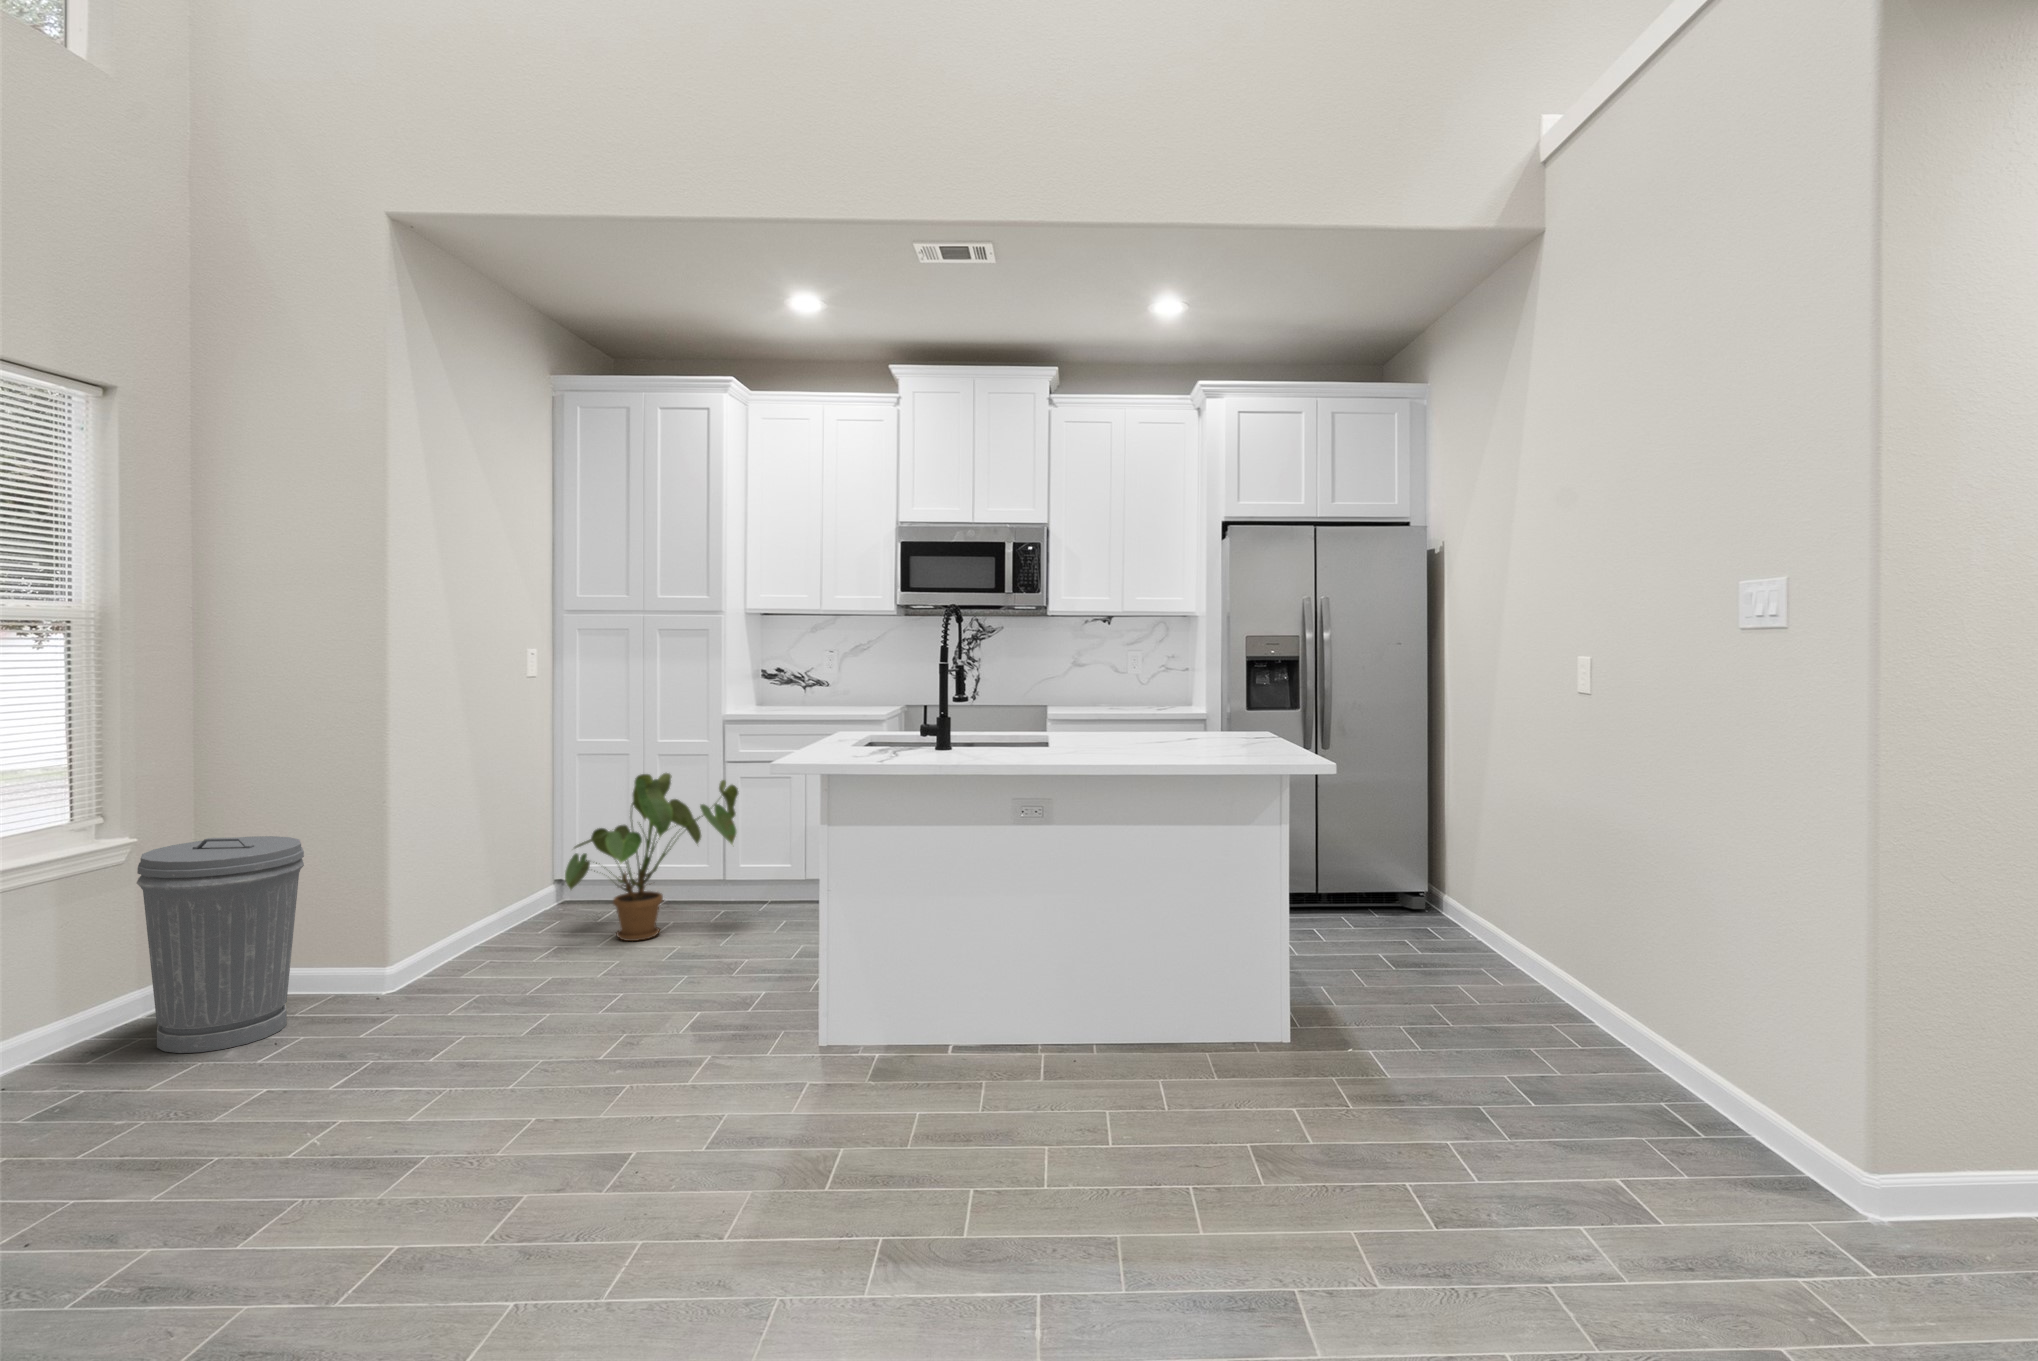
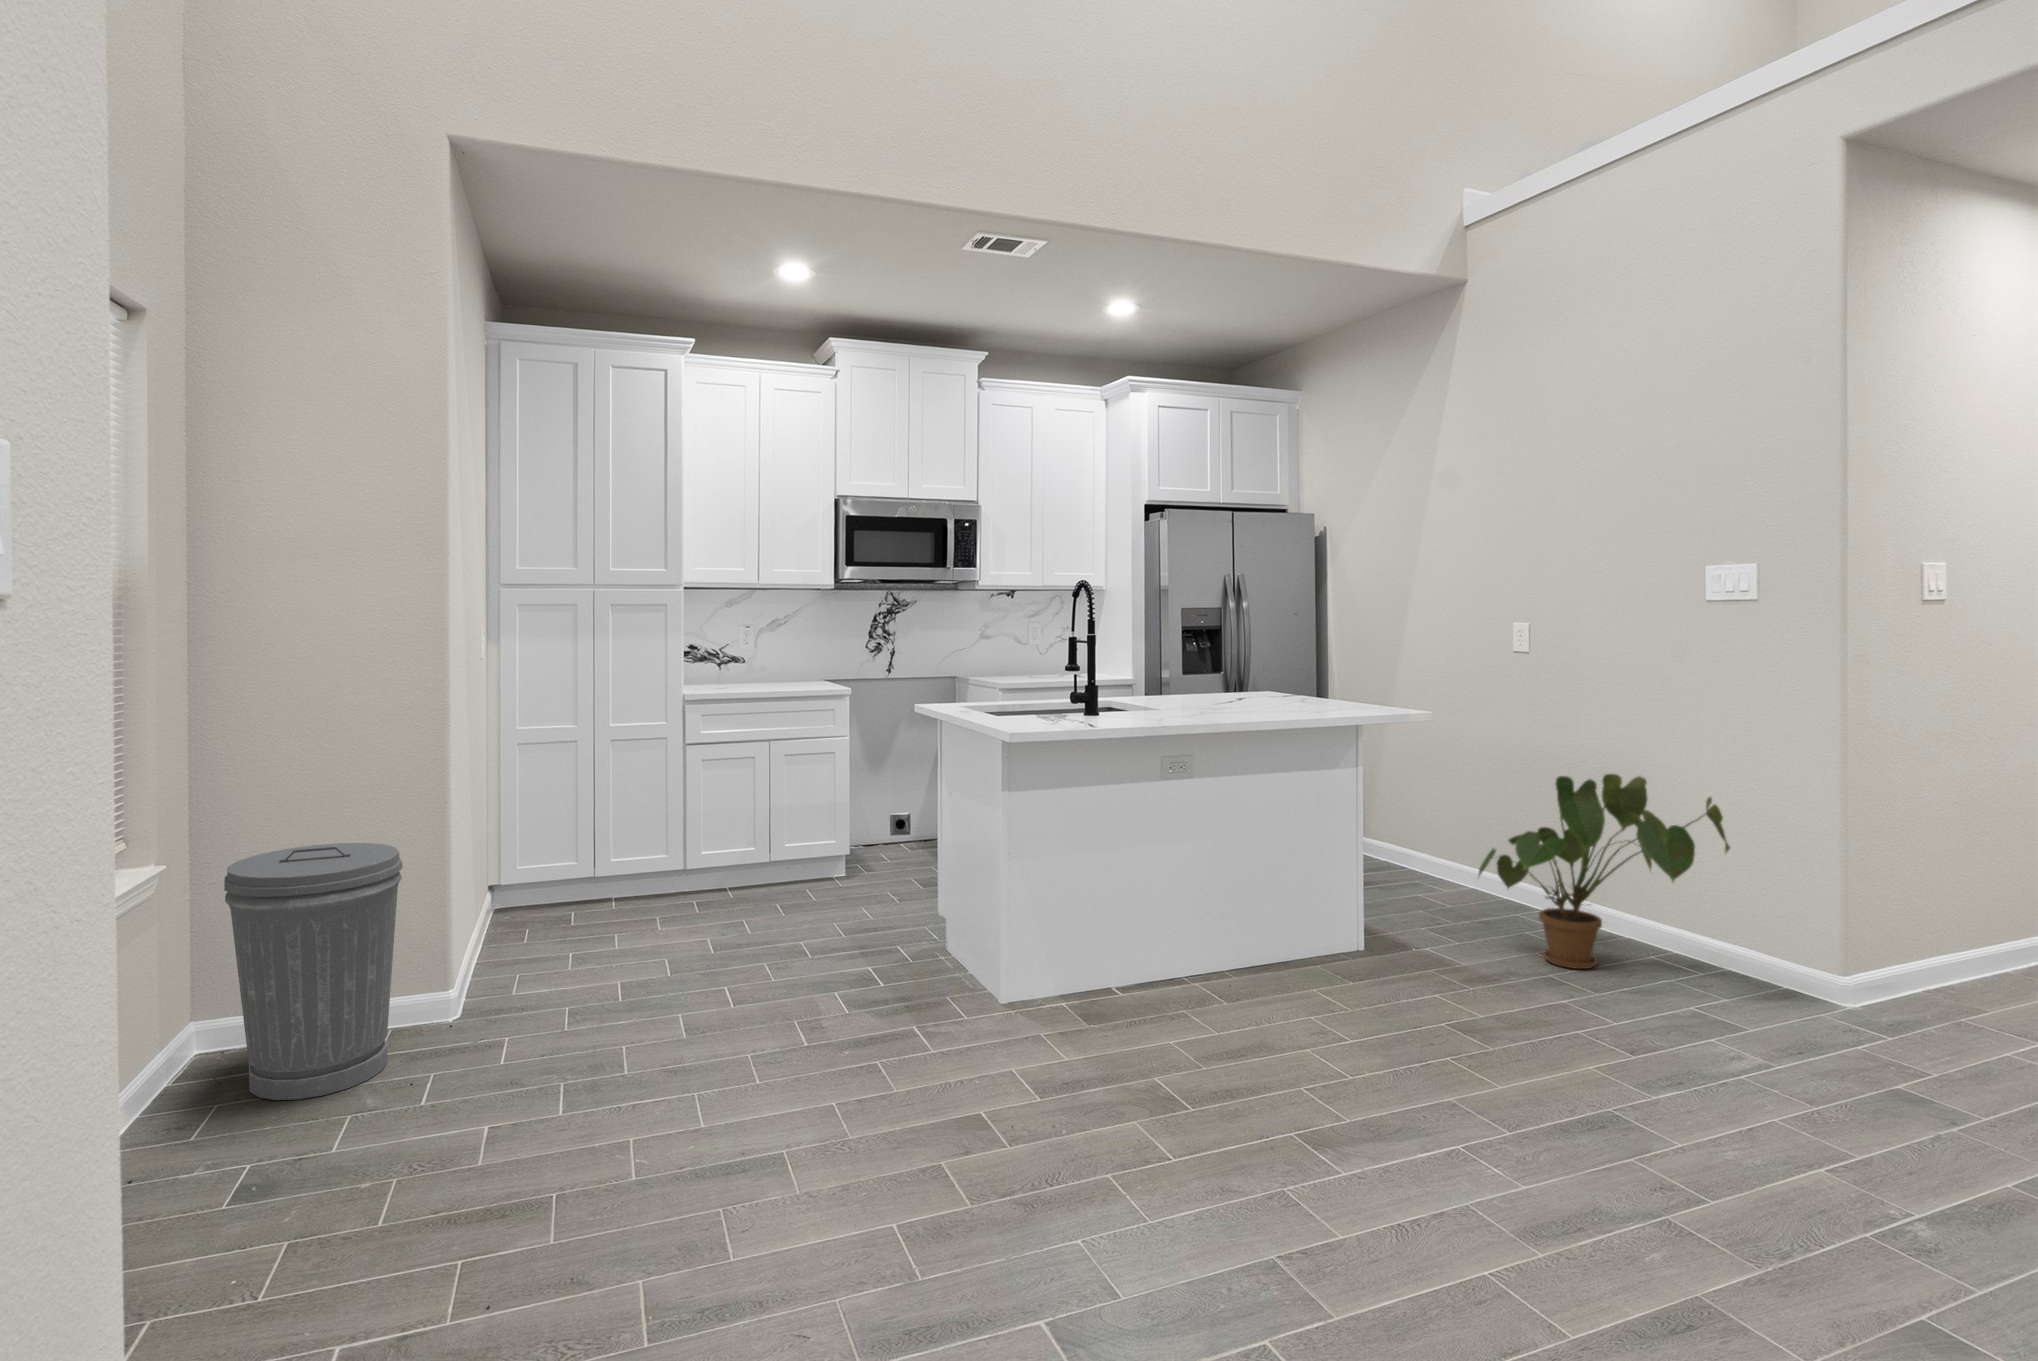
house plant: present [565,773,738,941] -> present [1479,774,1730,969]

